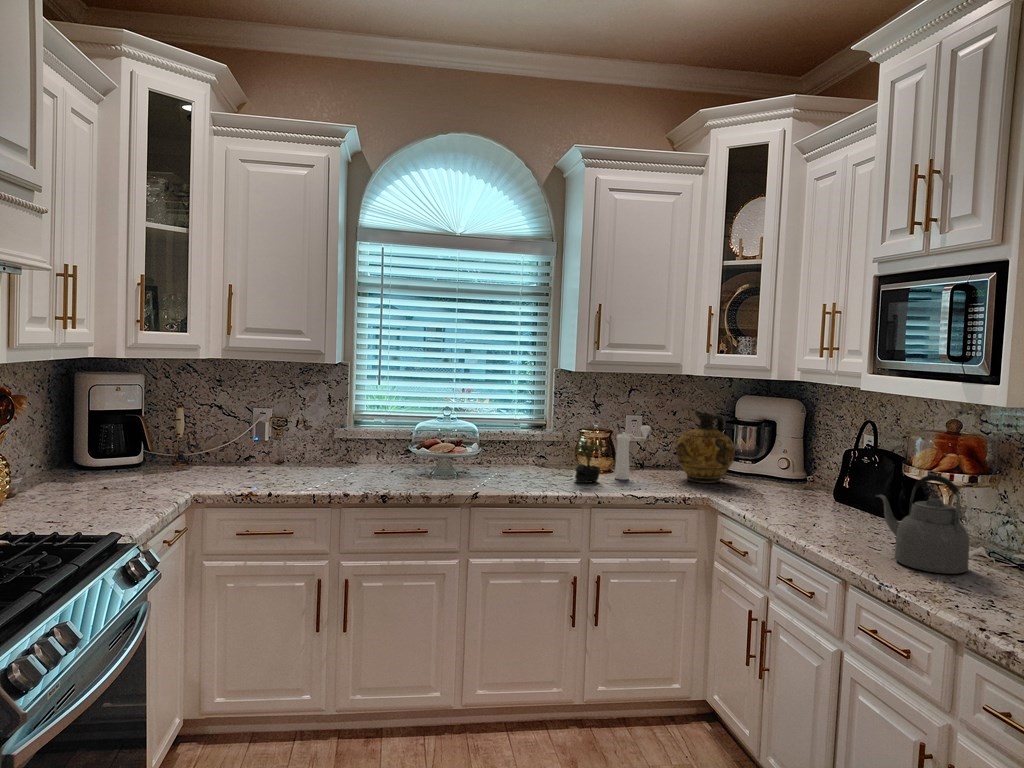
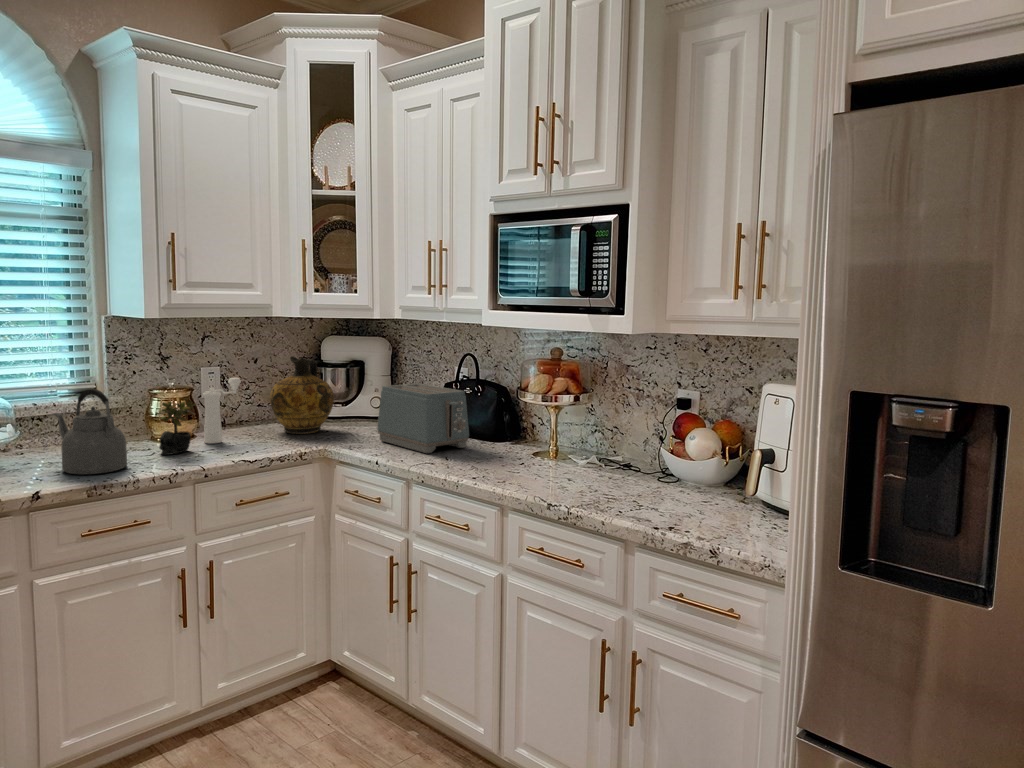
toaster: none [764,445,855,518] -> present [377,384,469,454]
kettle: present [877,475,970,574] -> present [52,389,127,475]

